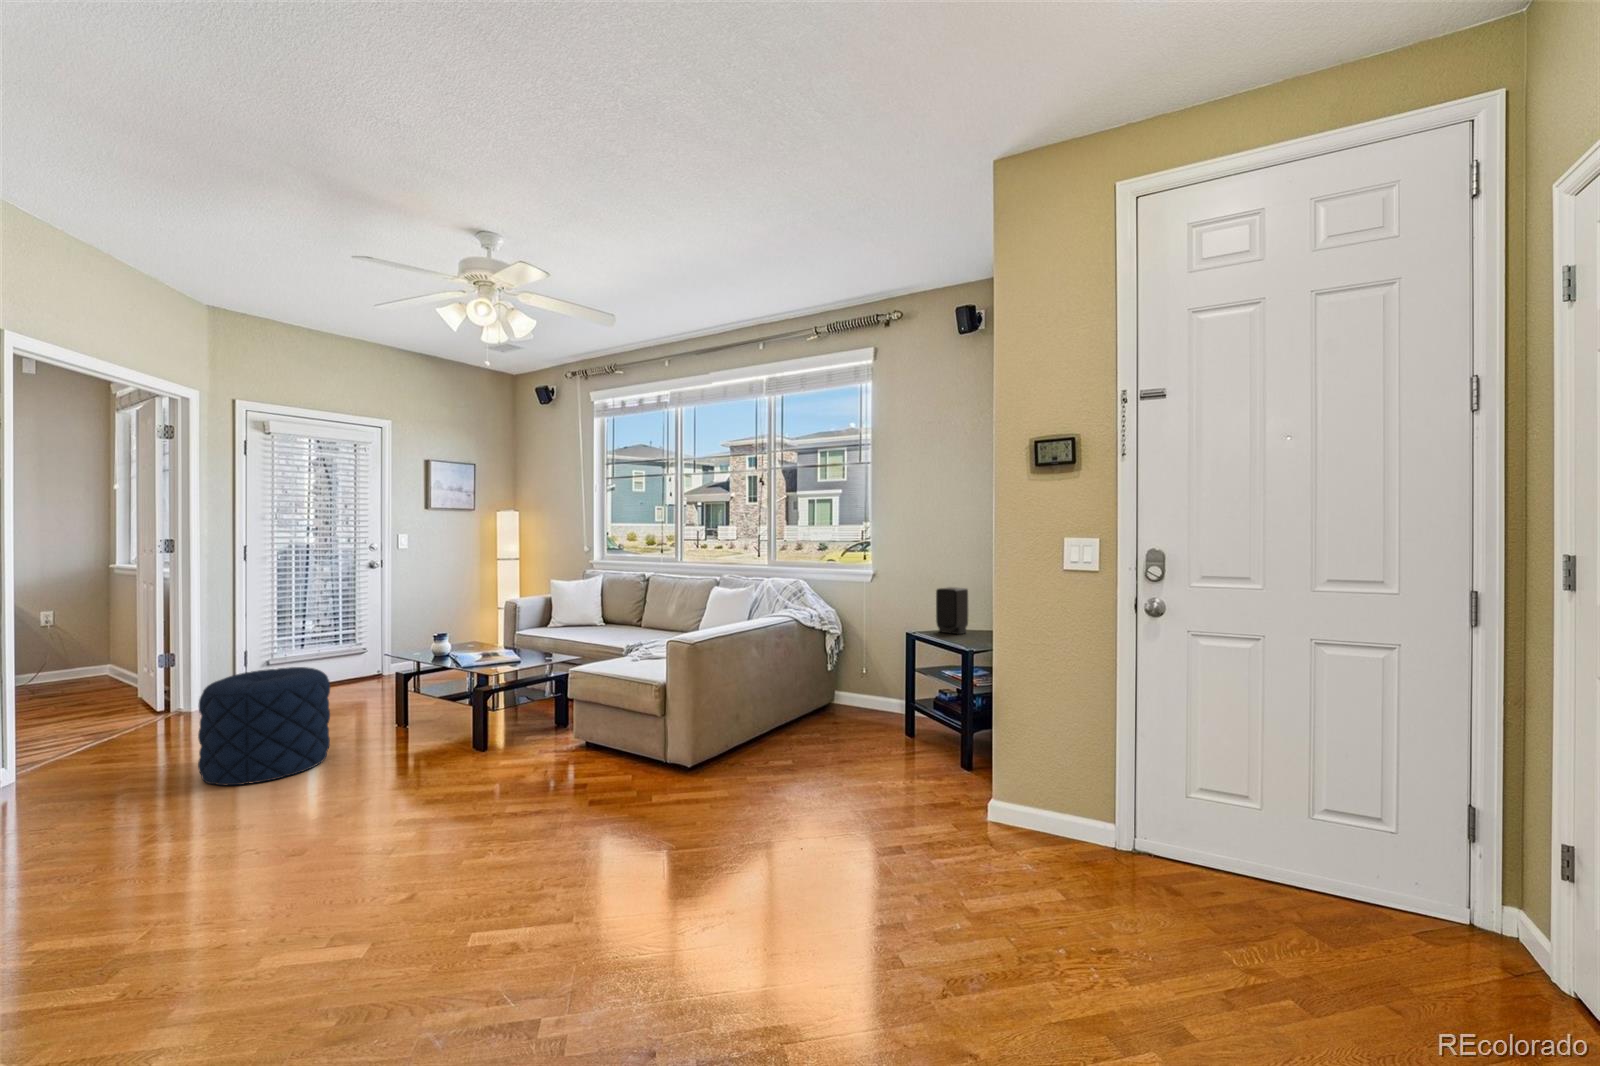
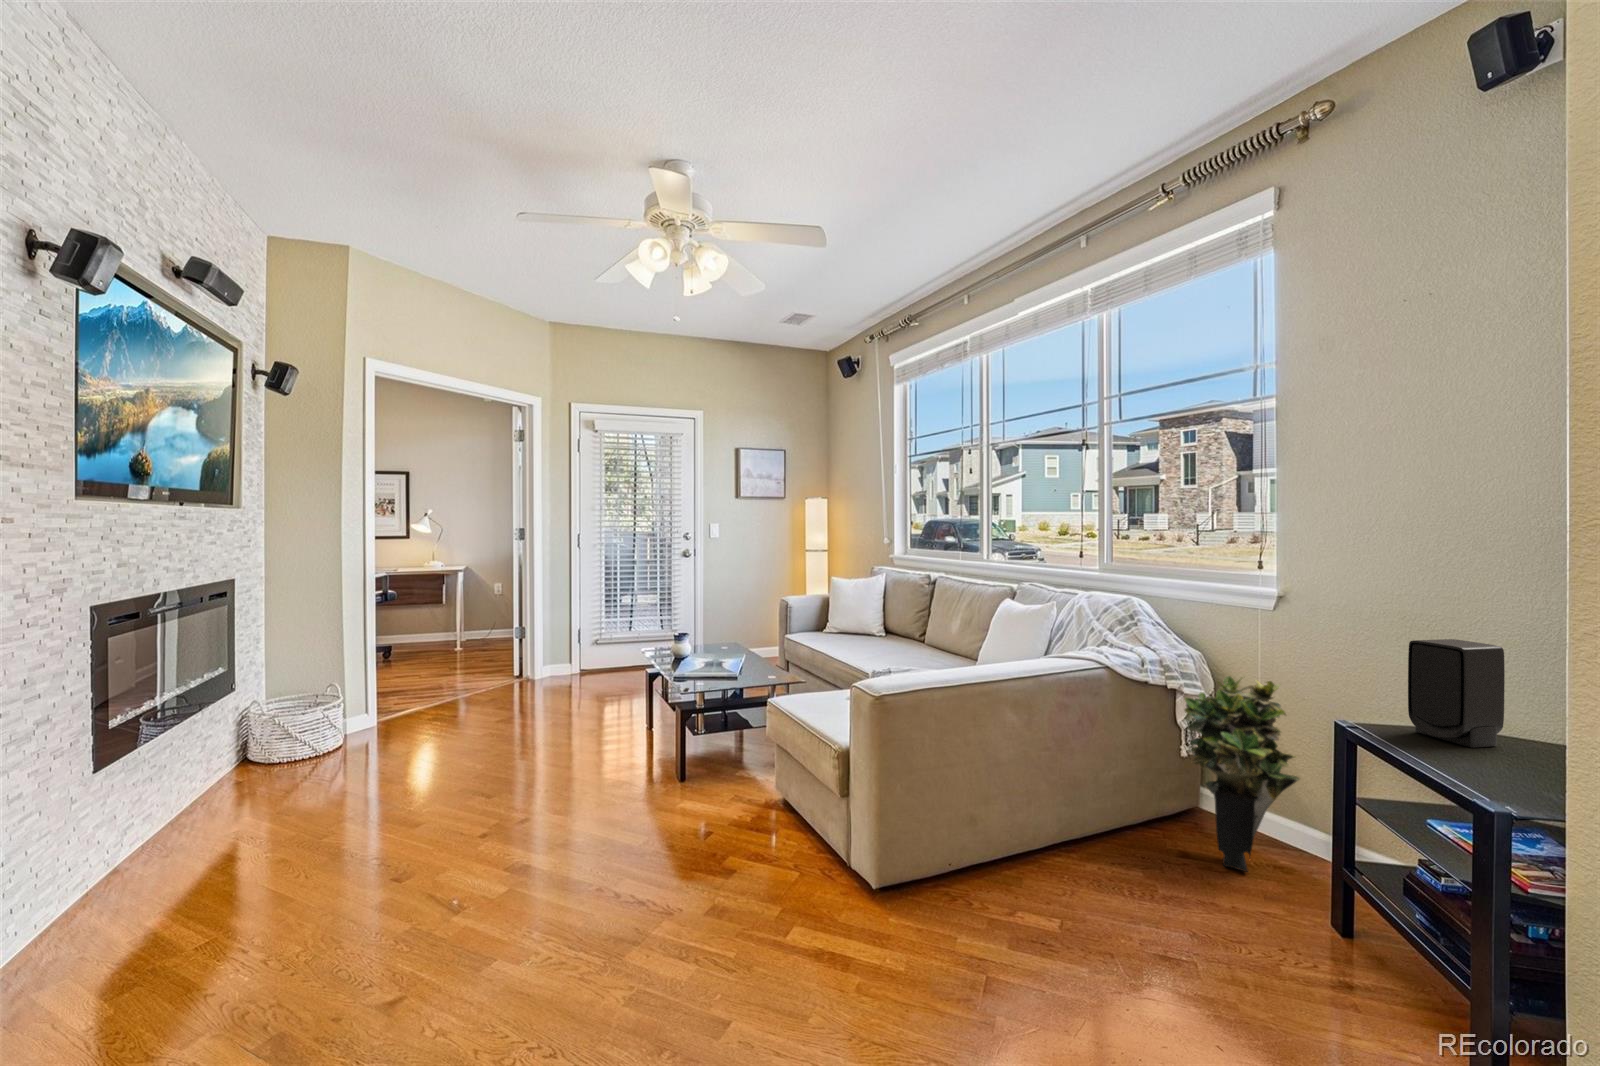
potted plant: none [834,619,891,724] -> present [1185,676,1300,872]
pouf: present [198,667,330,785] -> none [458,656,566,769]

